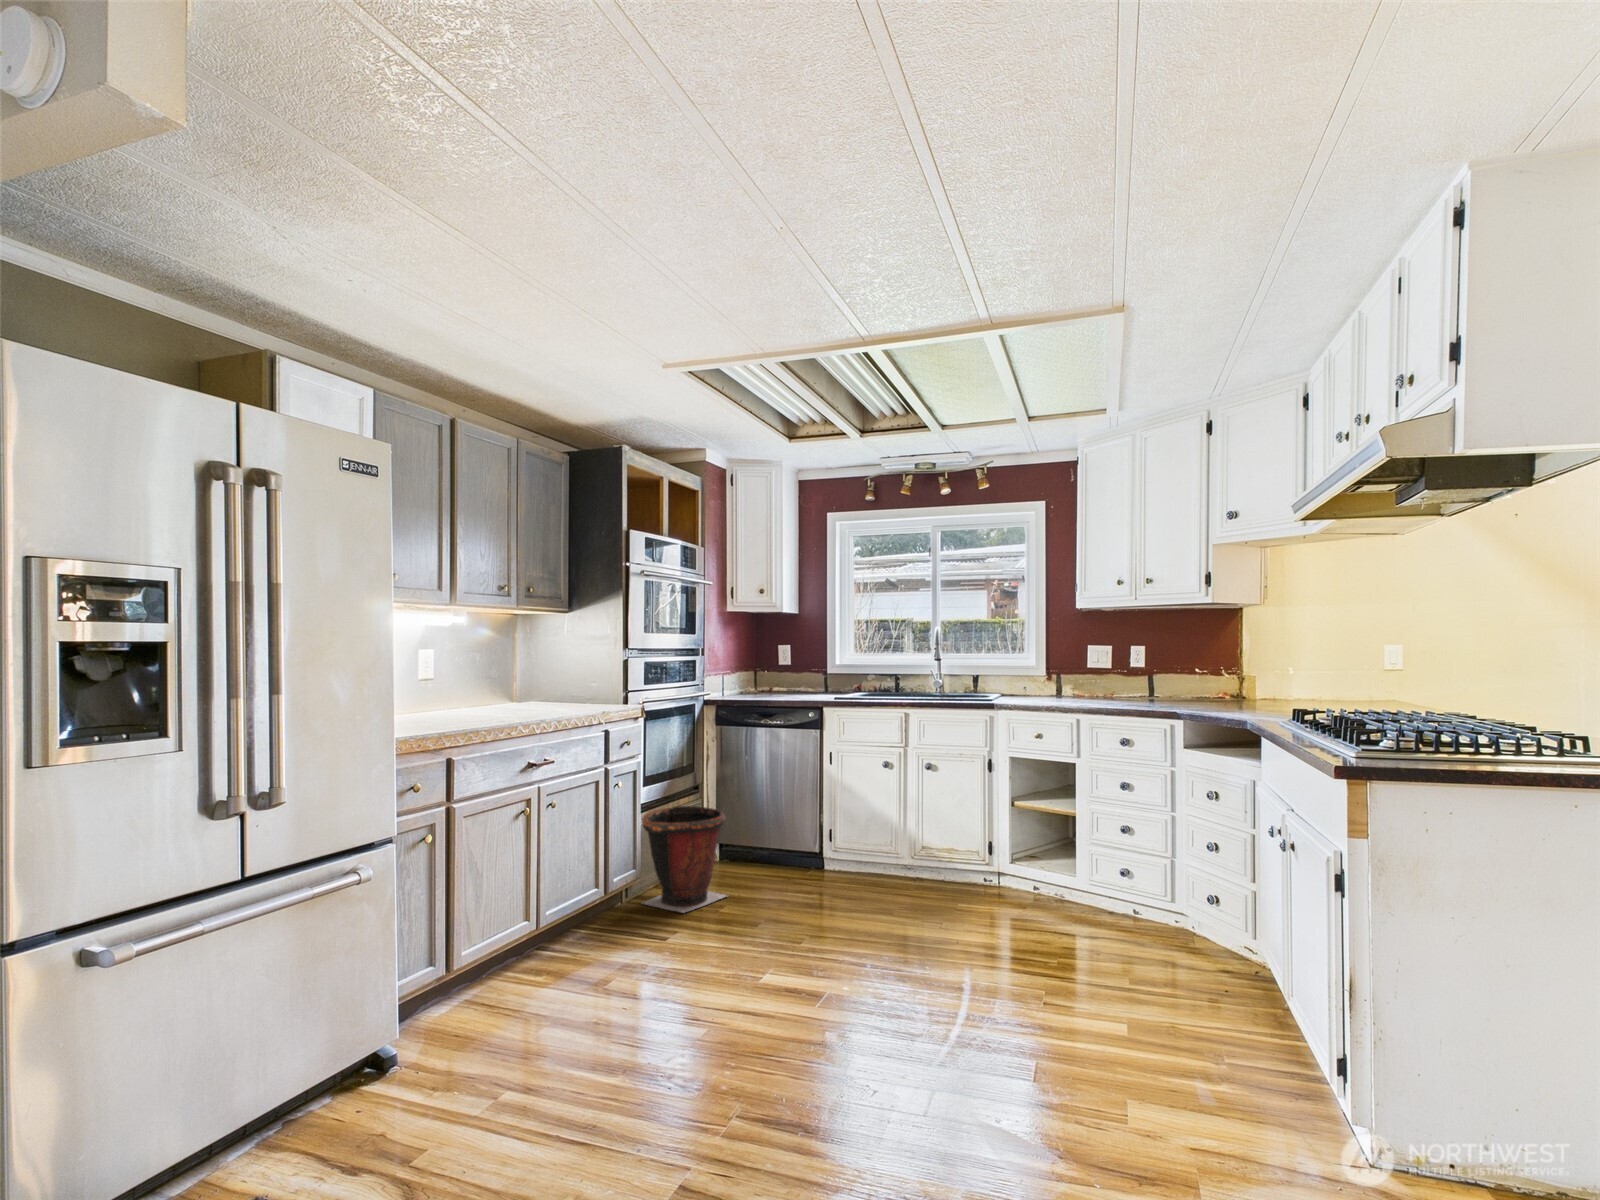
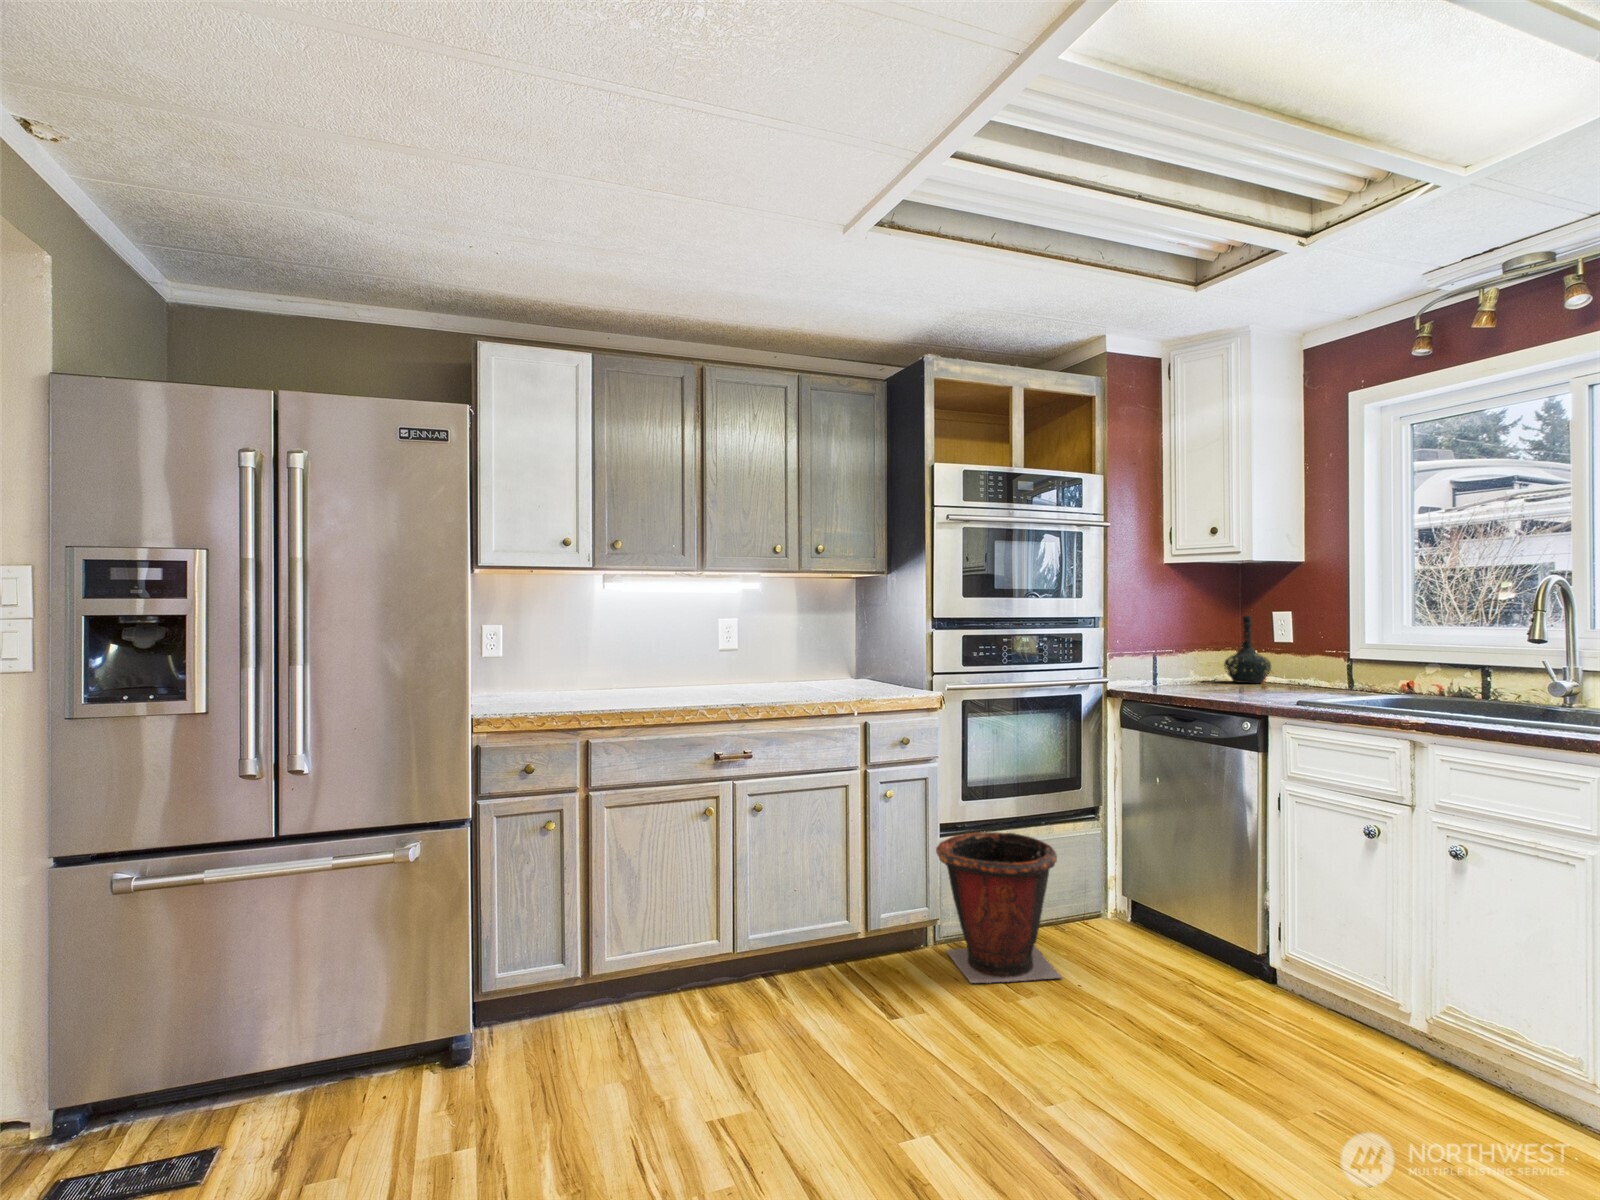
bottle: none [756,647,784,691] -> present [1224,616,1271,683]

